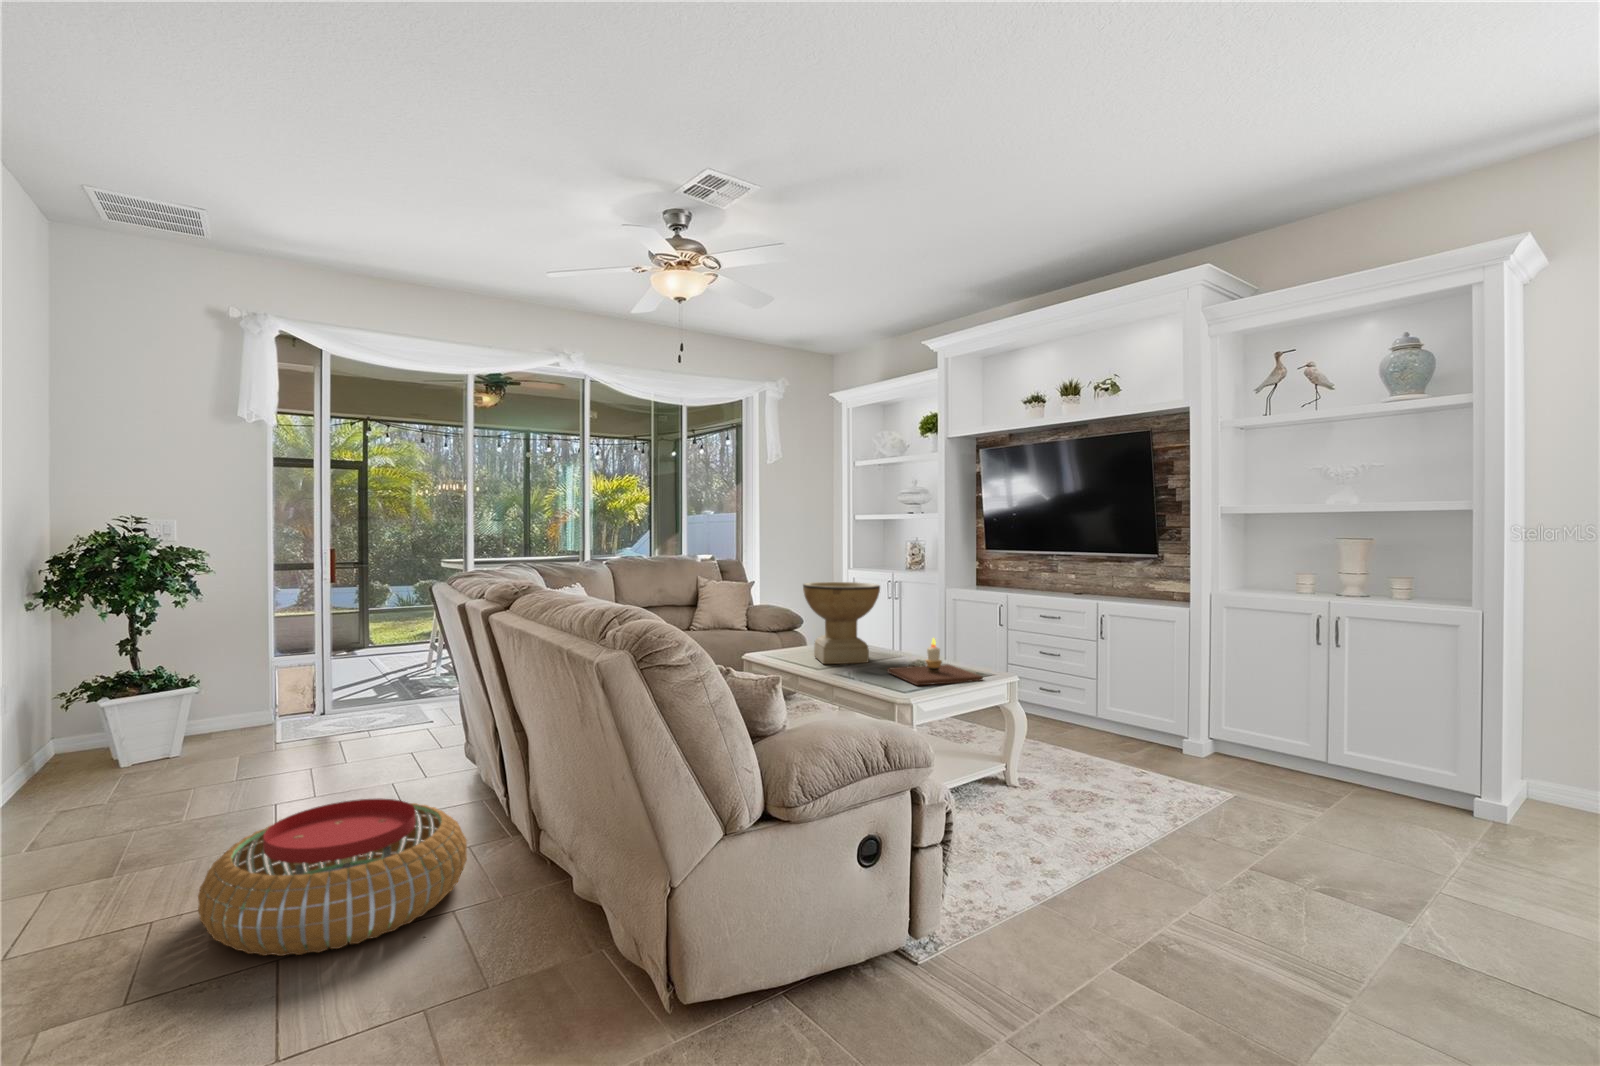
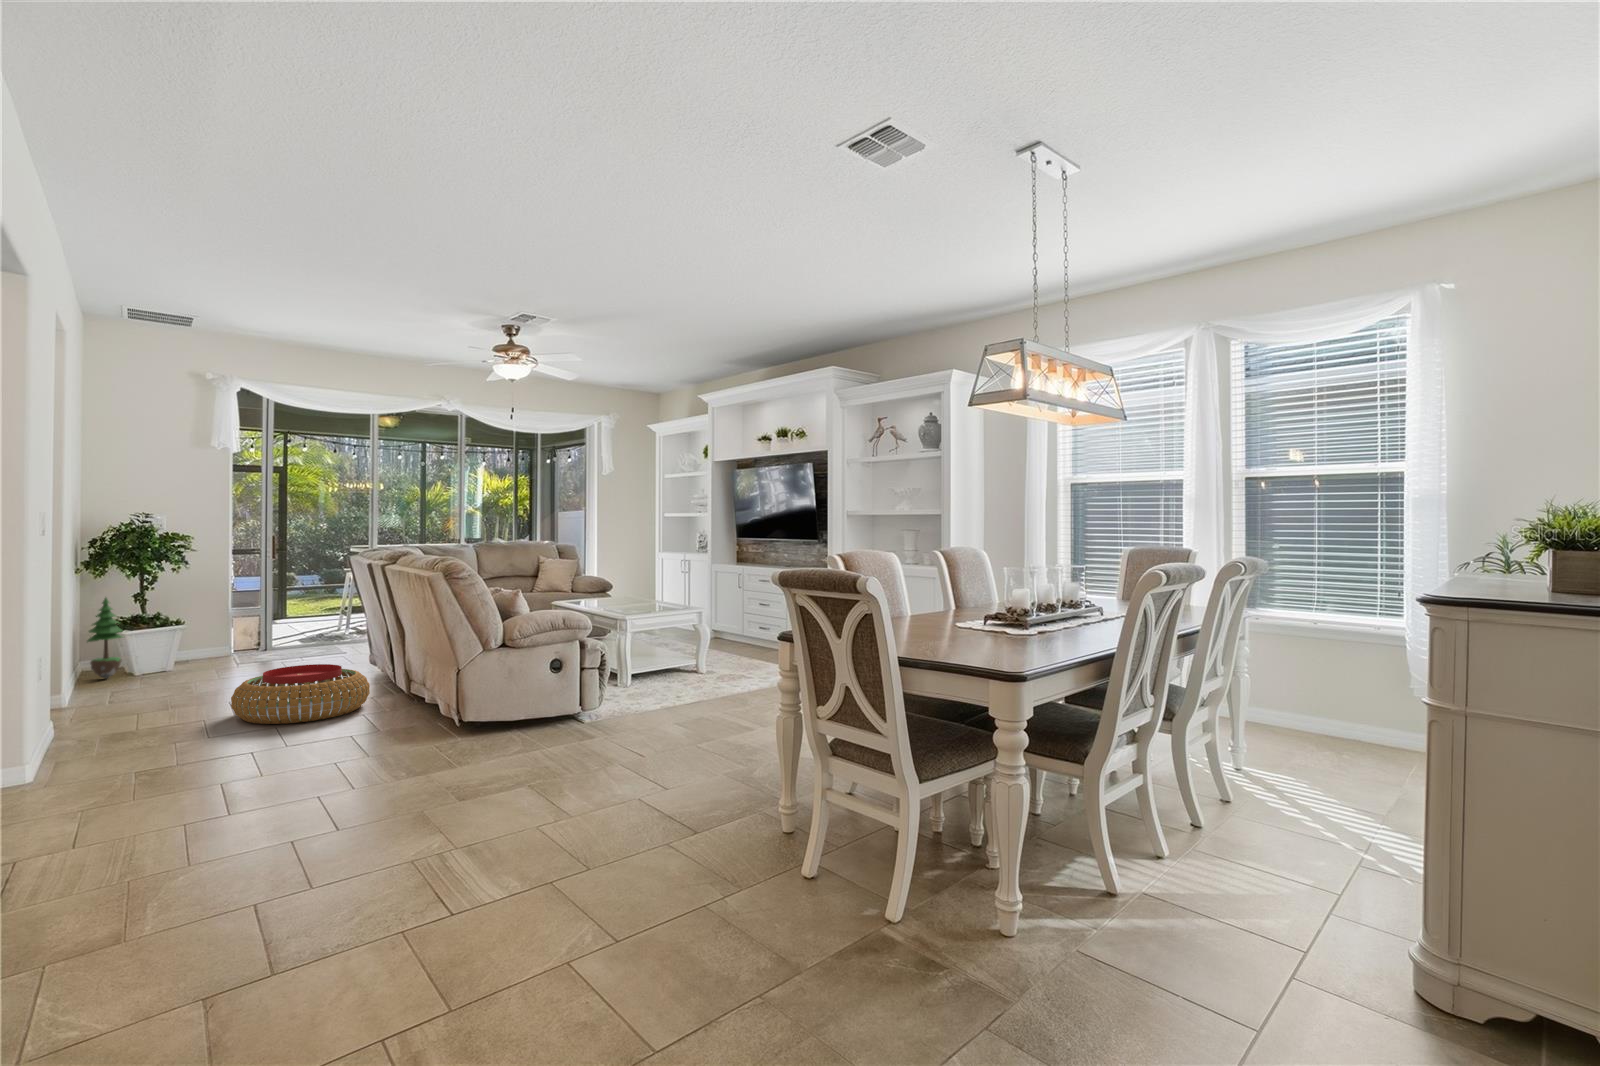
decorative bowl: present [803,582,880,664] -> none [591,557,641,607]
candle: present [887,638,983,685] -> none [633,587,683,613]
potted tree: none [35,648,99,780] -> present [87,598,123,679]

